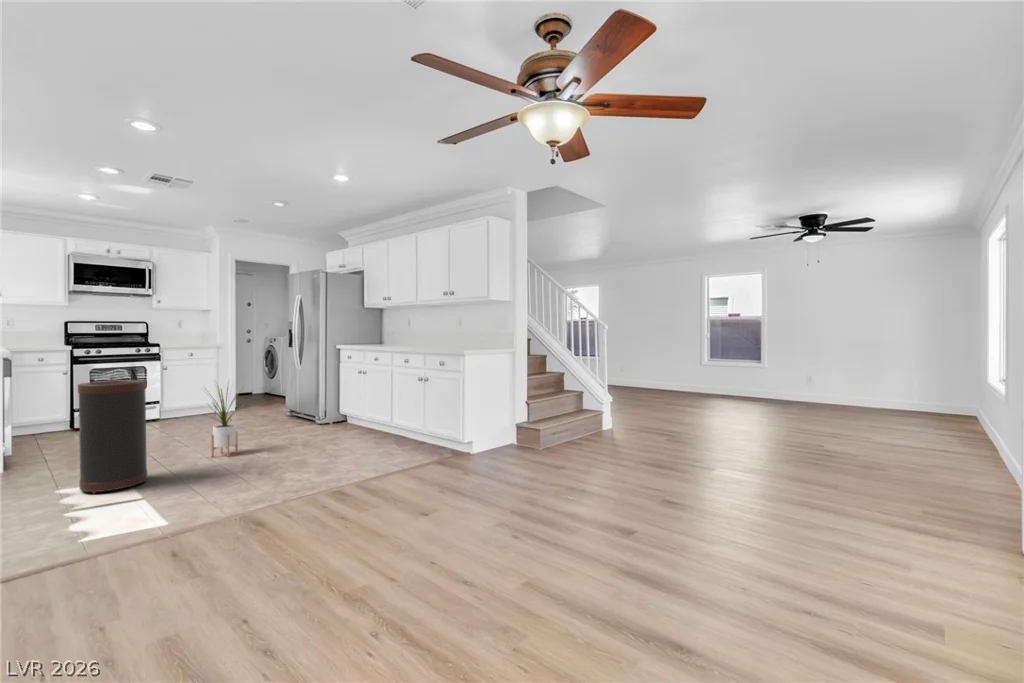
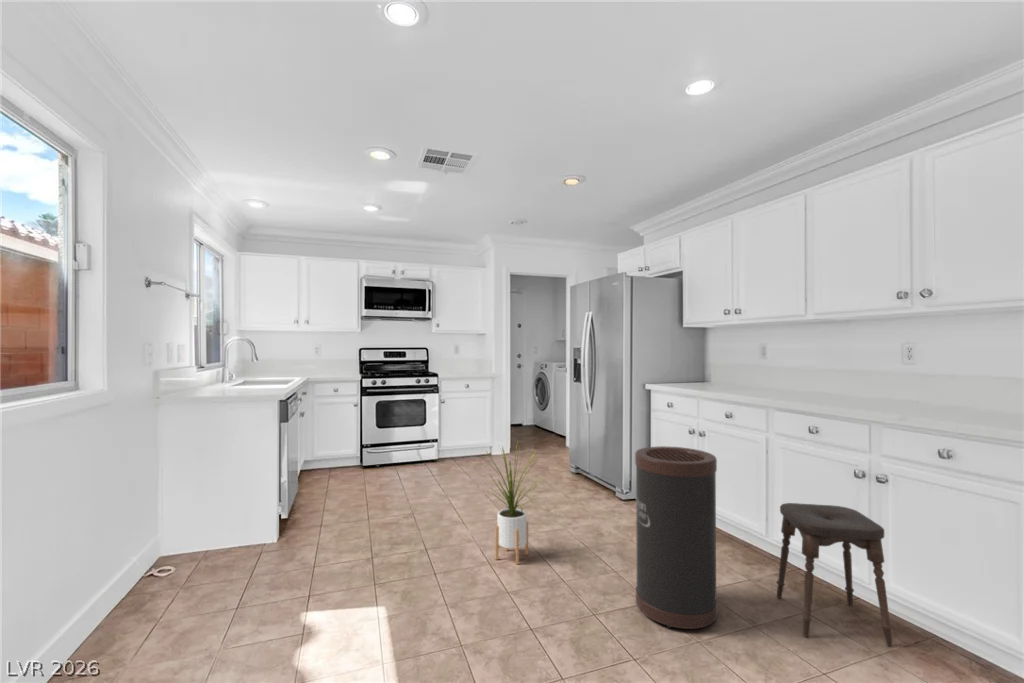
trash can: present [78,380,147,494] -> present [635,446,717,629]
stool: none [386,397,426,457] -> present [777,503,892,646]

